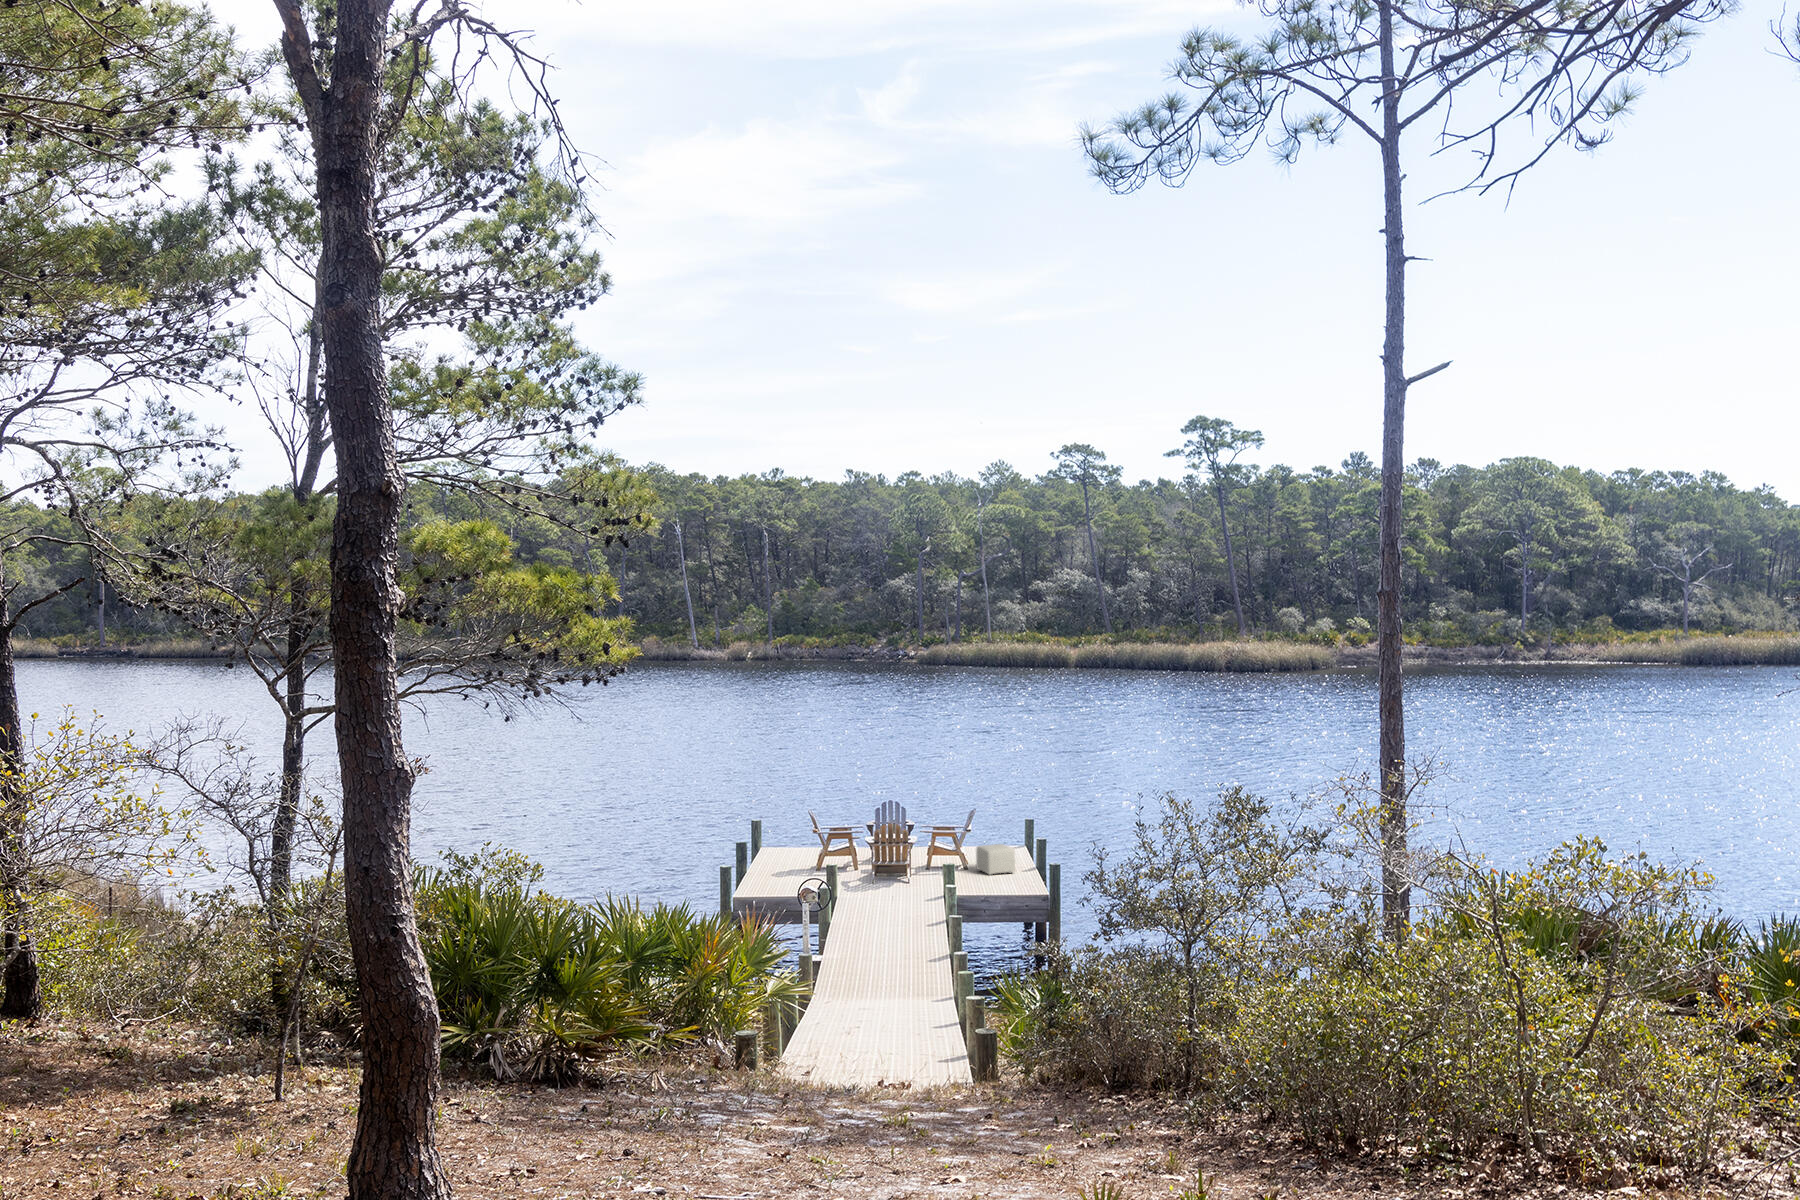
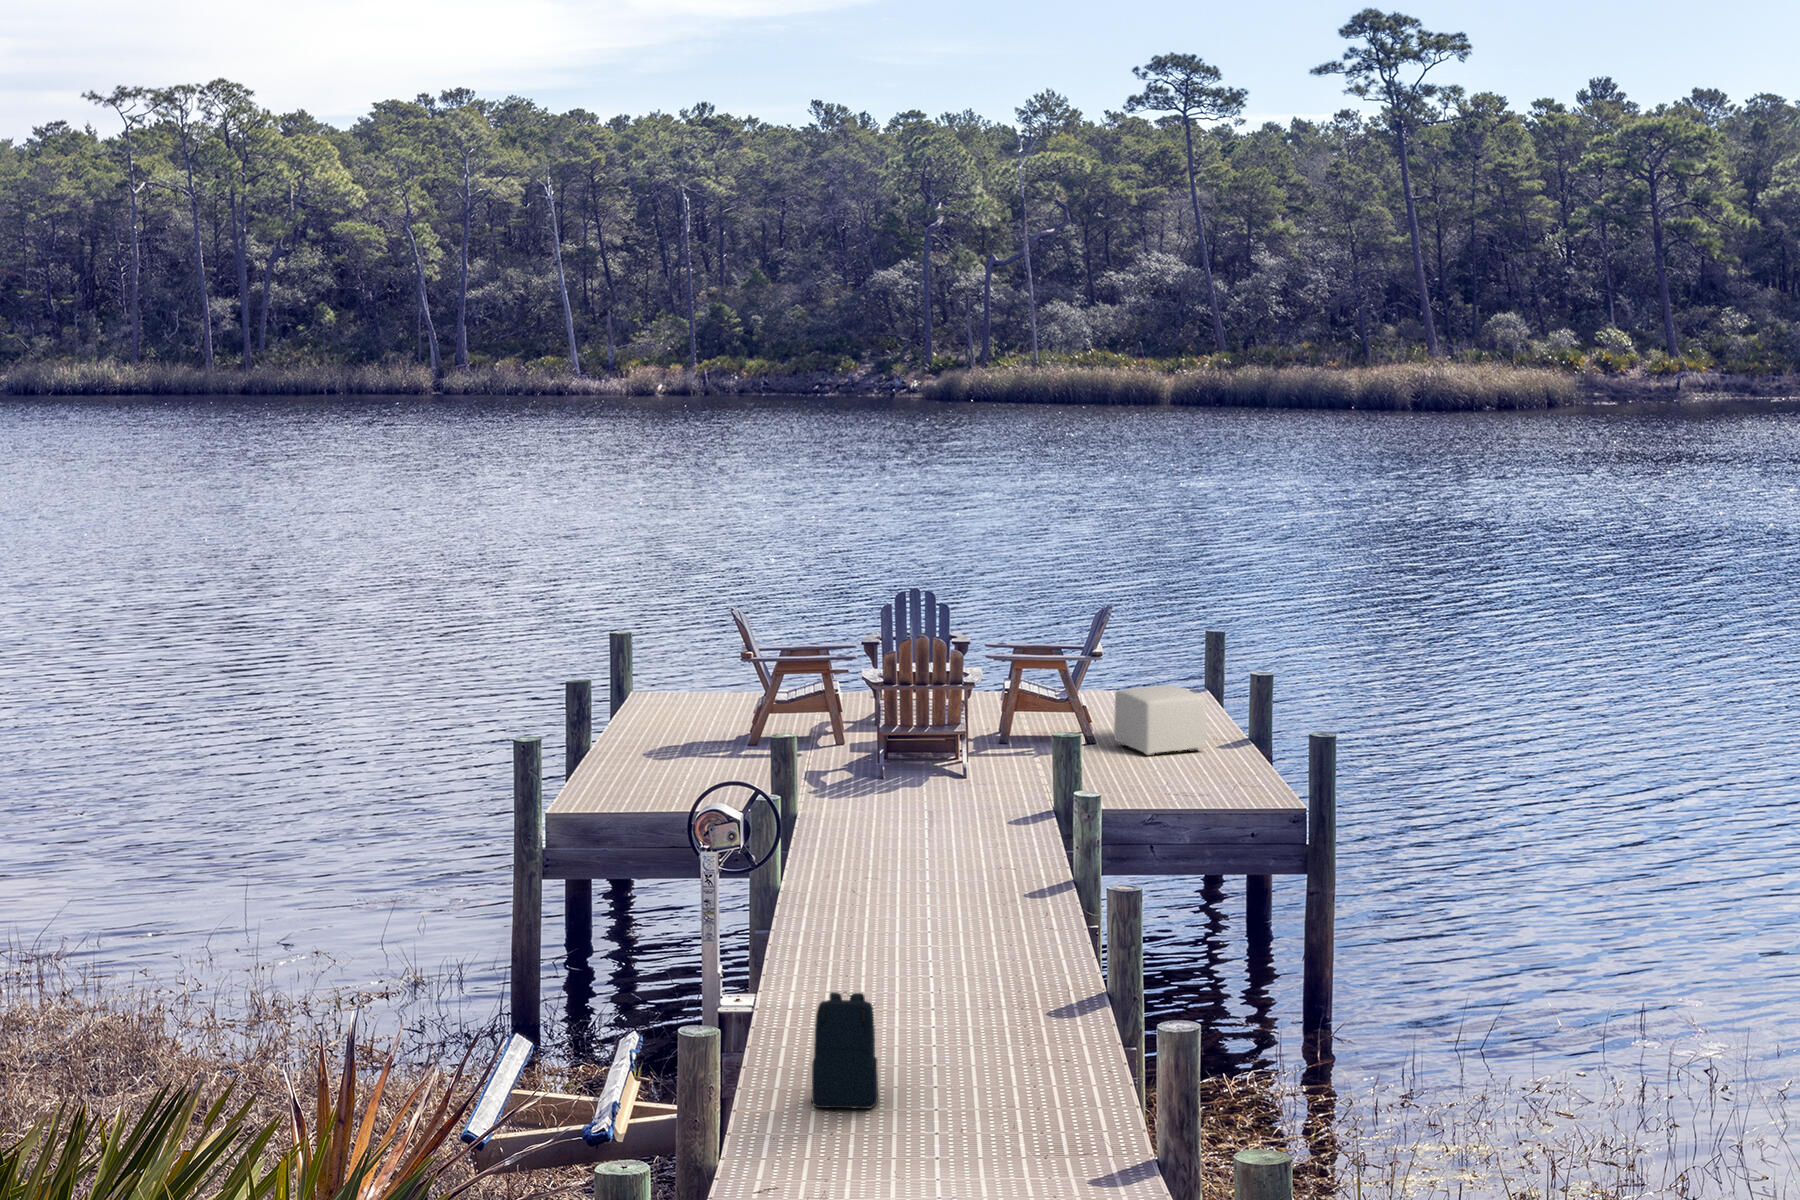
backpack: none [843,947,865,986] -> present [812,992,878,1109]

